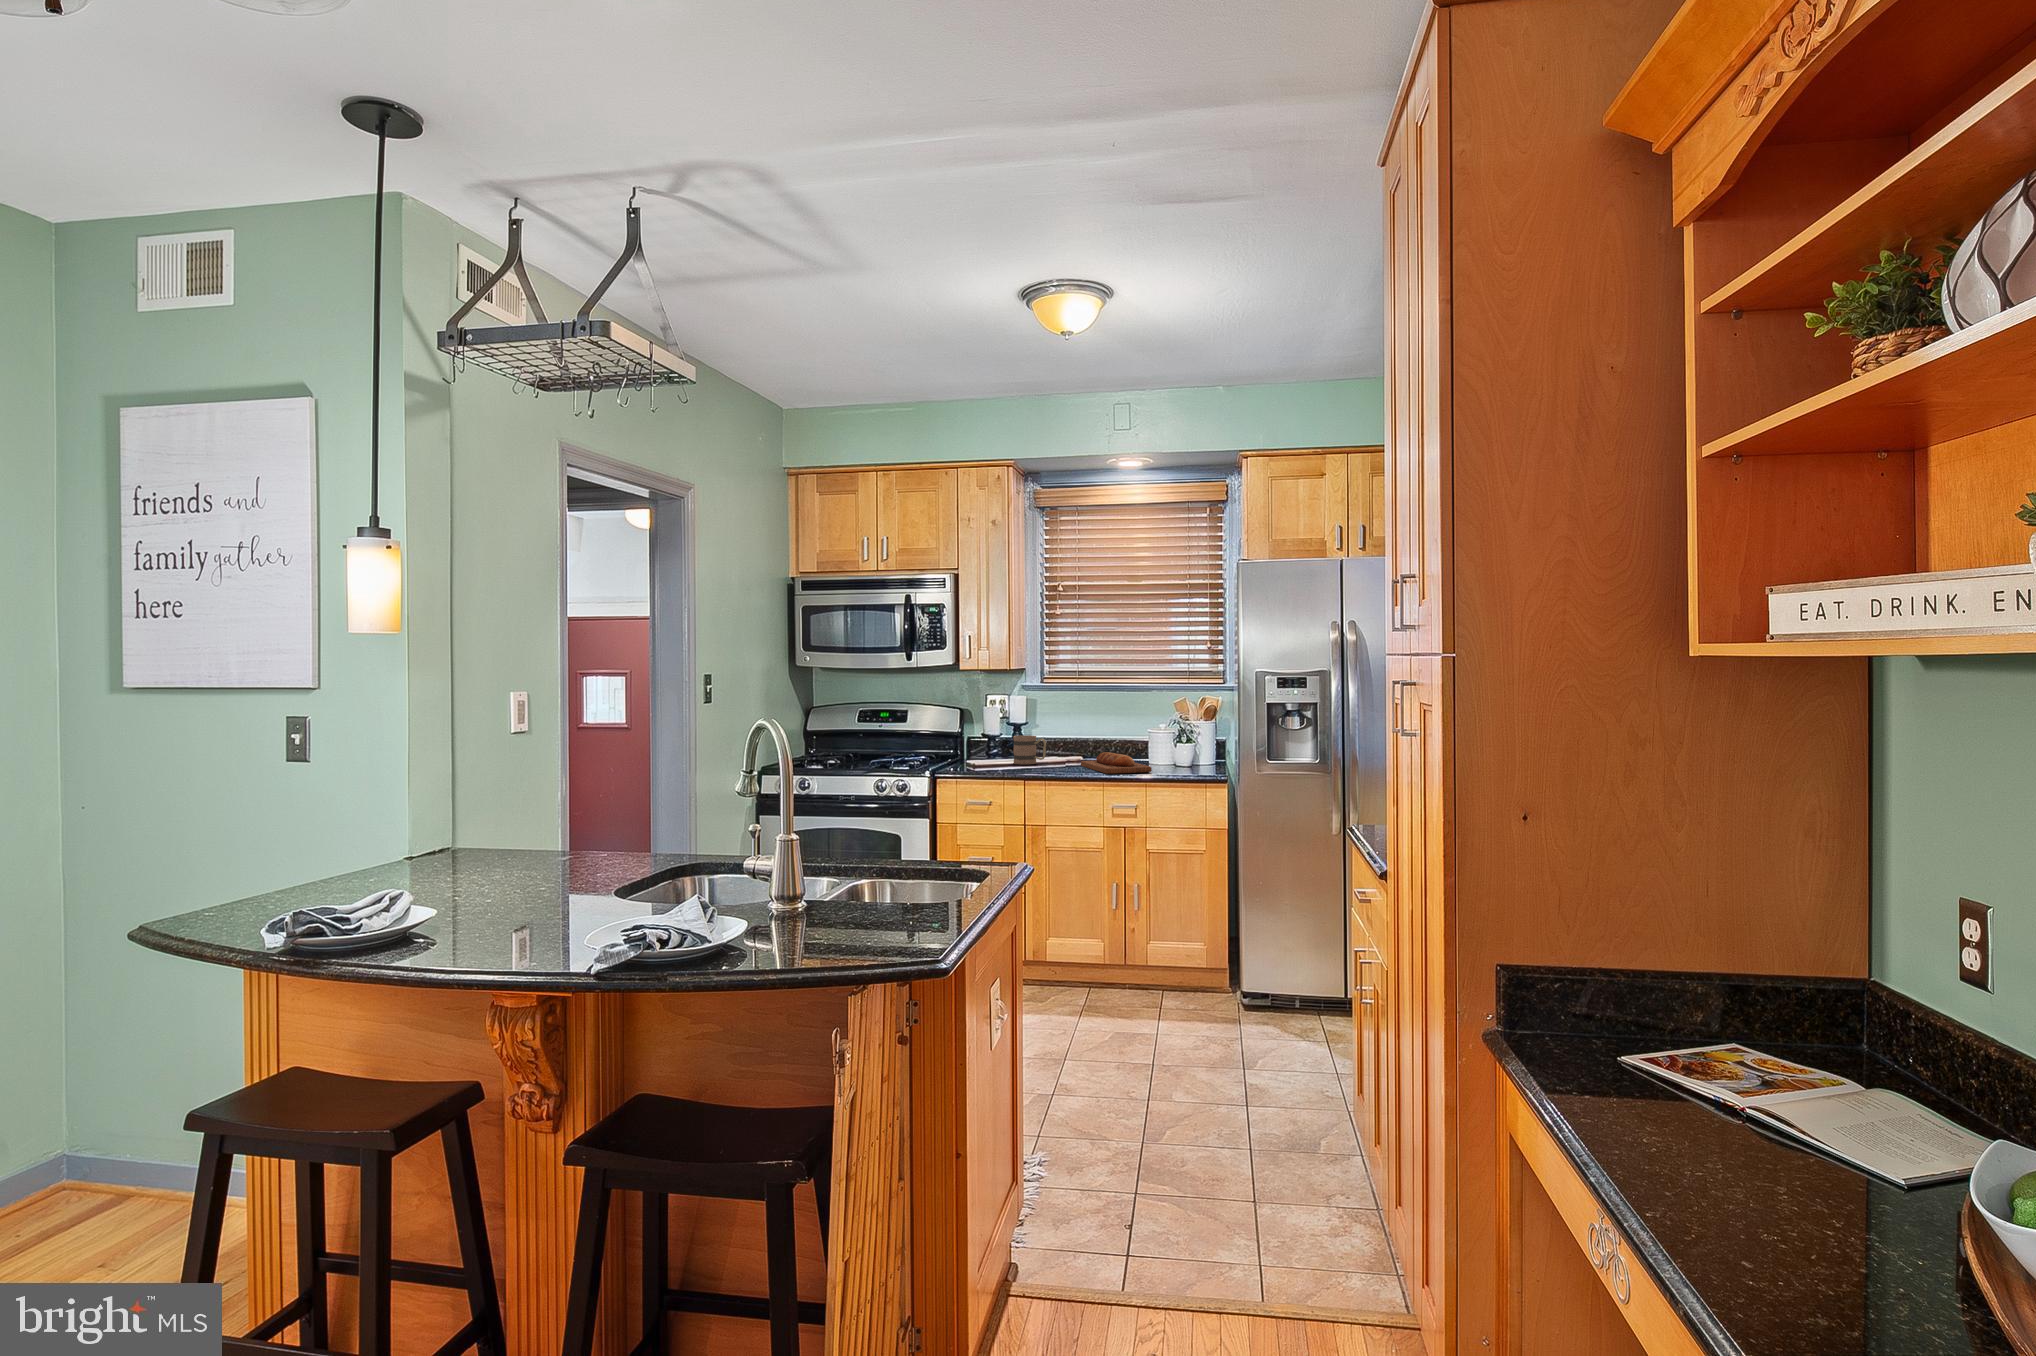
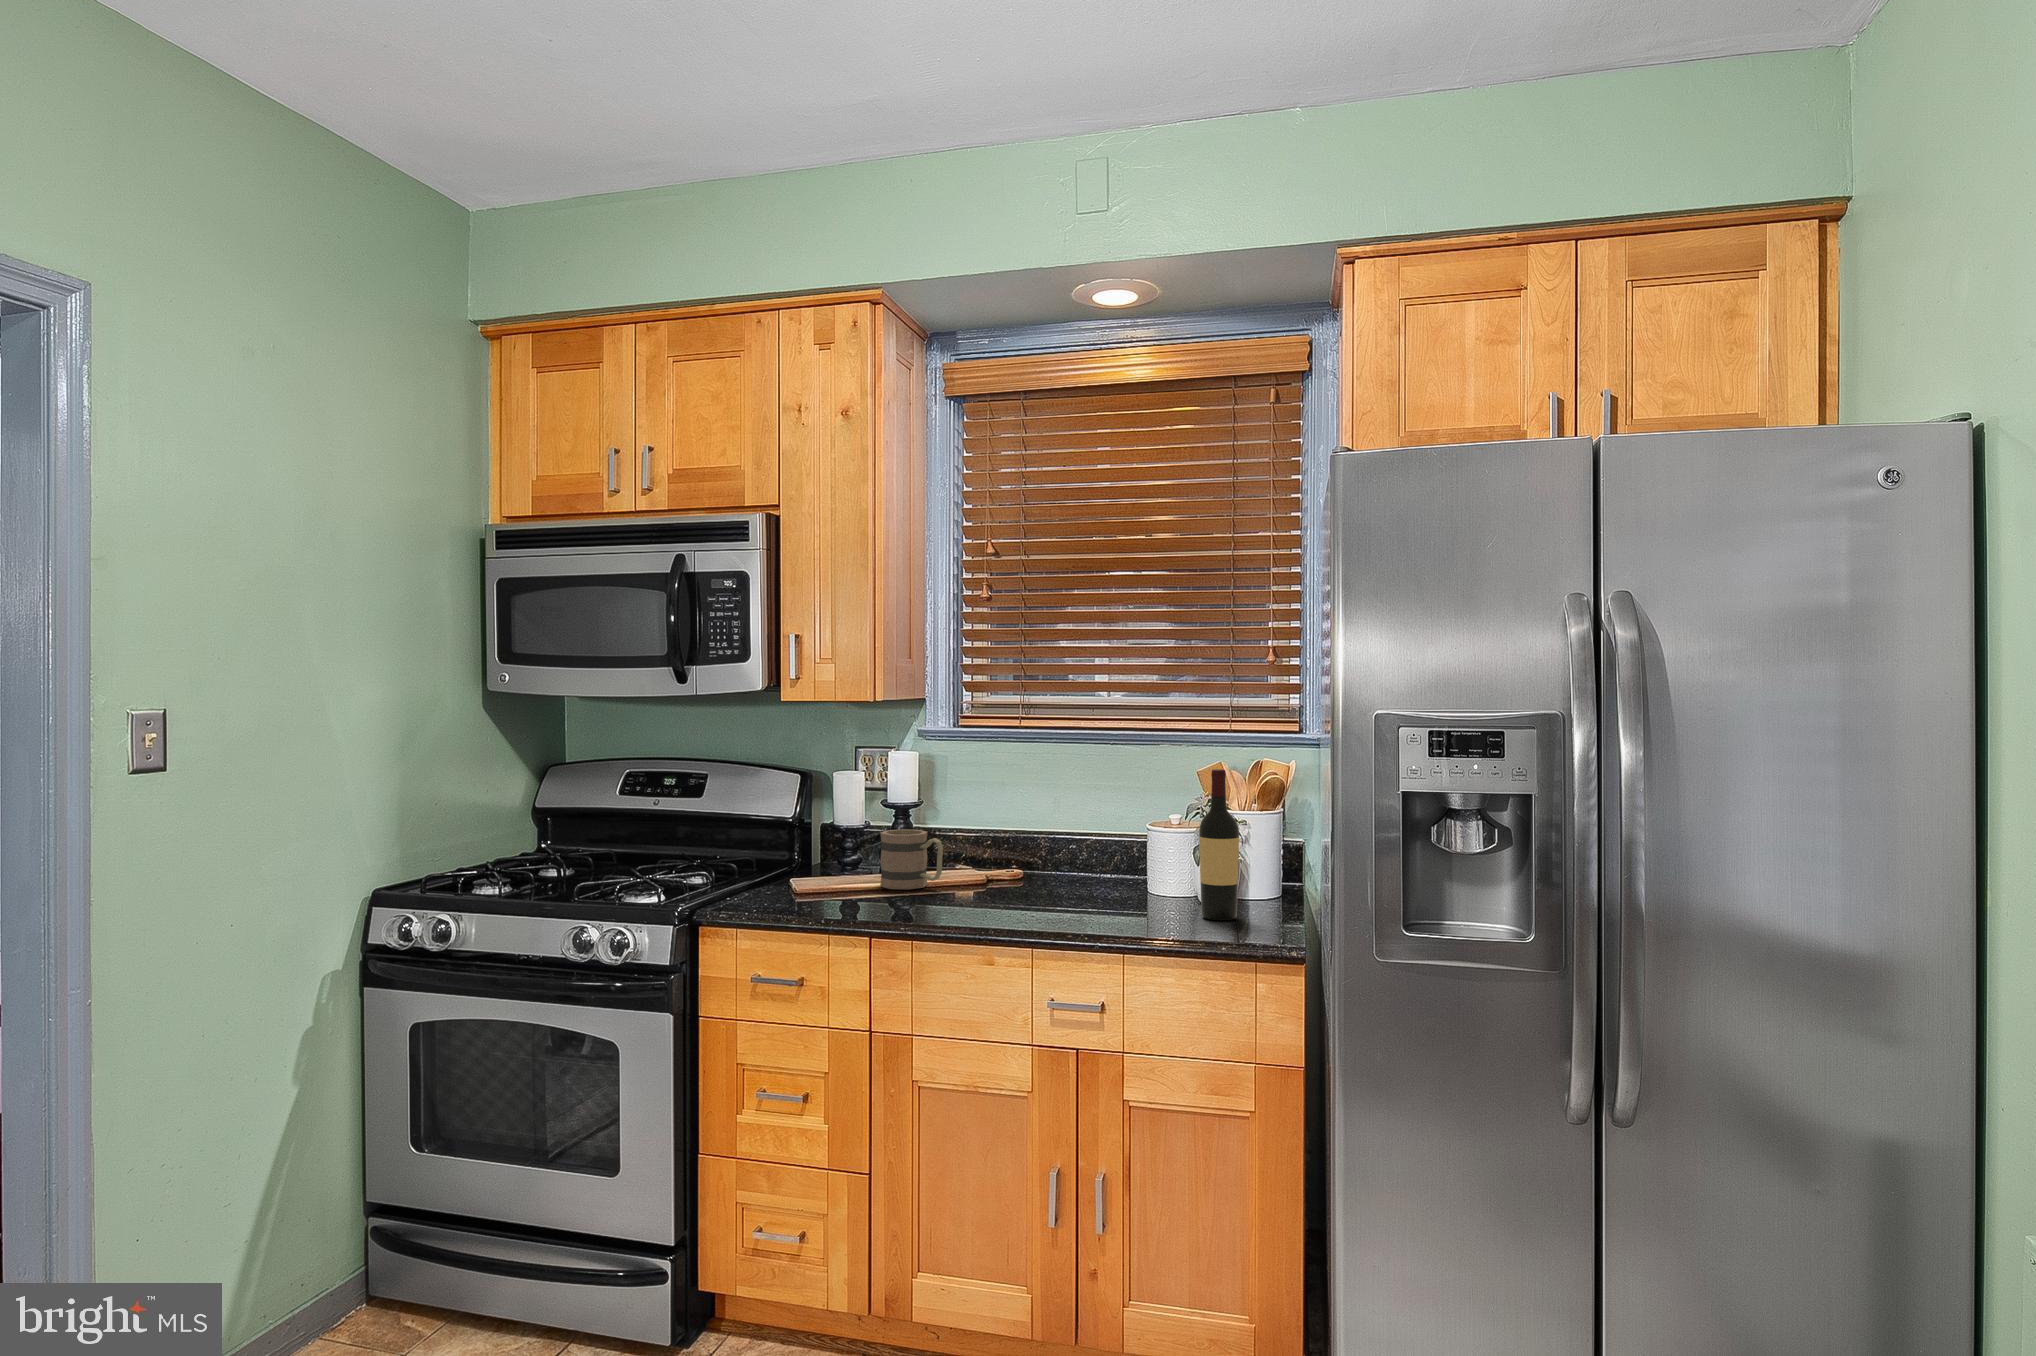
wine bottle: none [1177,700,1196,772] -> present [1199,769,1239,920]
bread loaf: present [1081,752,1152,774] -> none [1010,870,1144,926]

